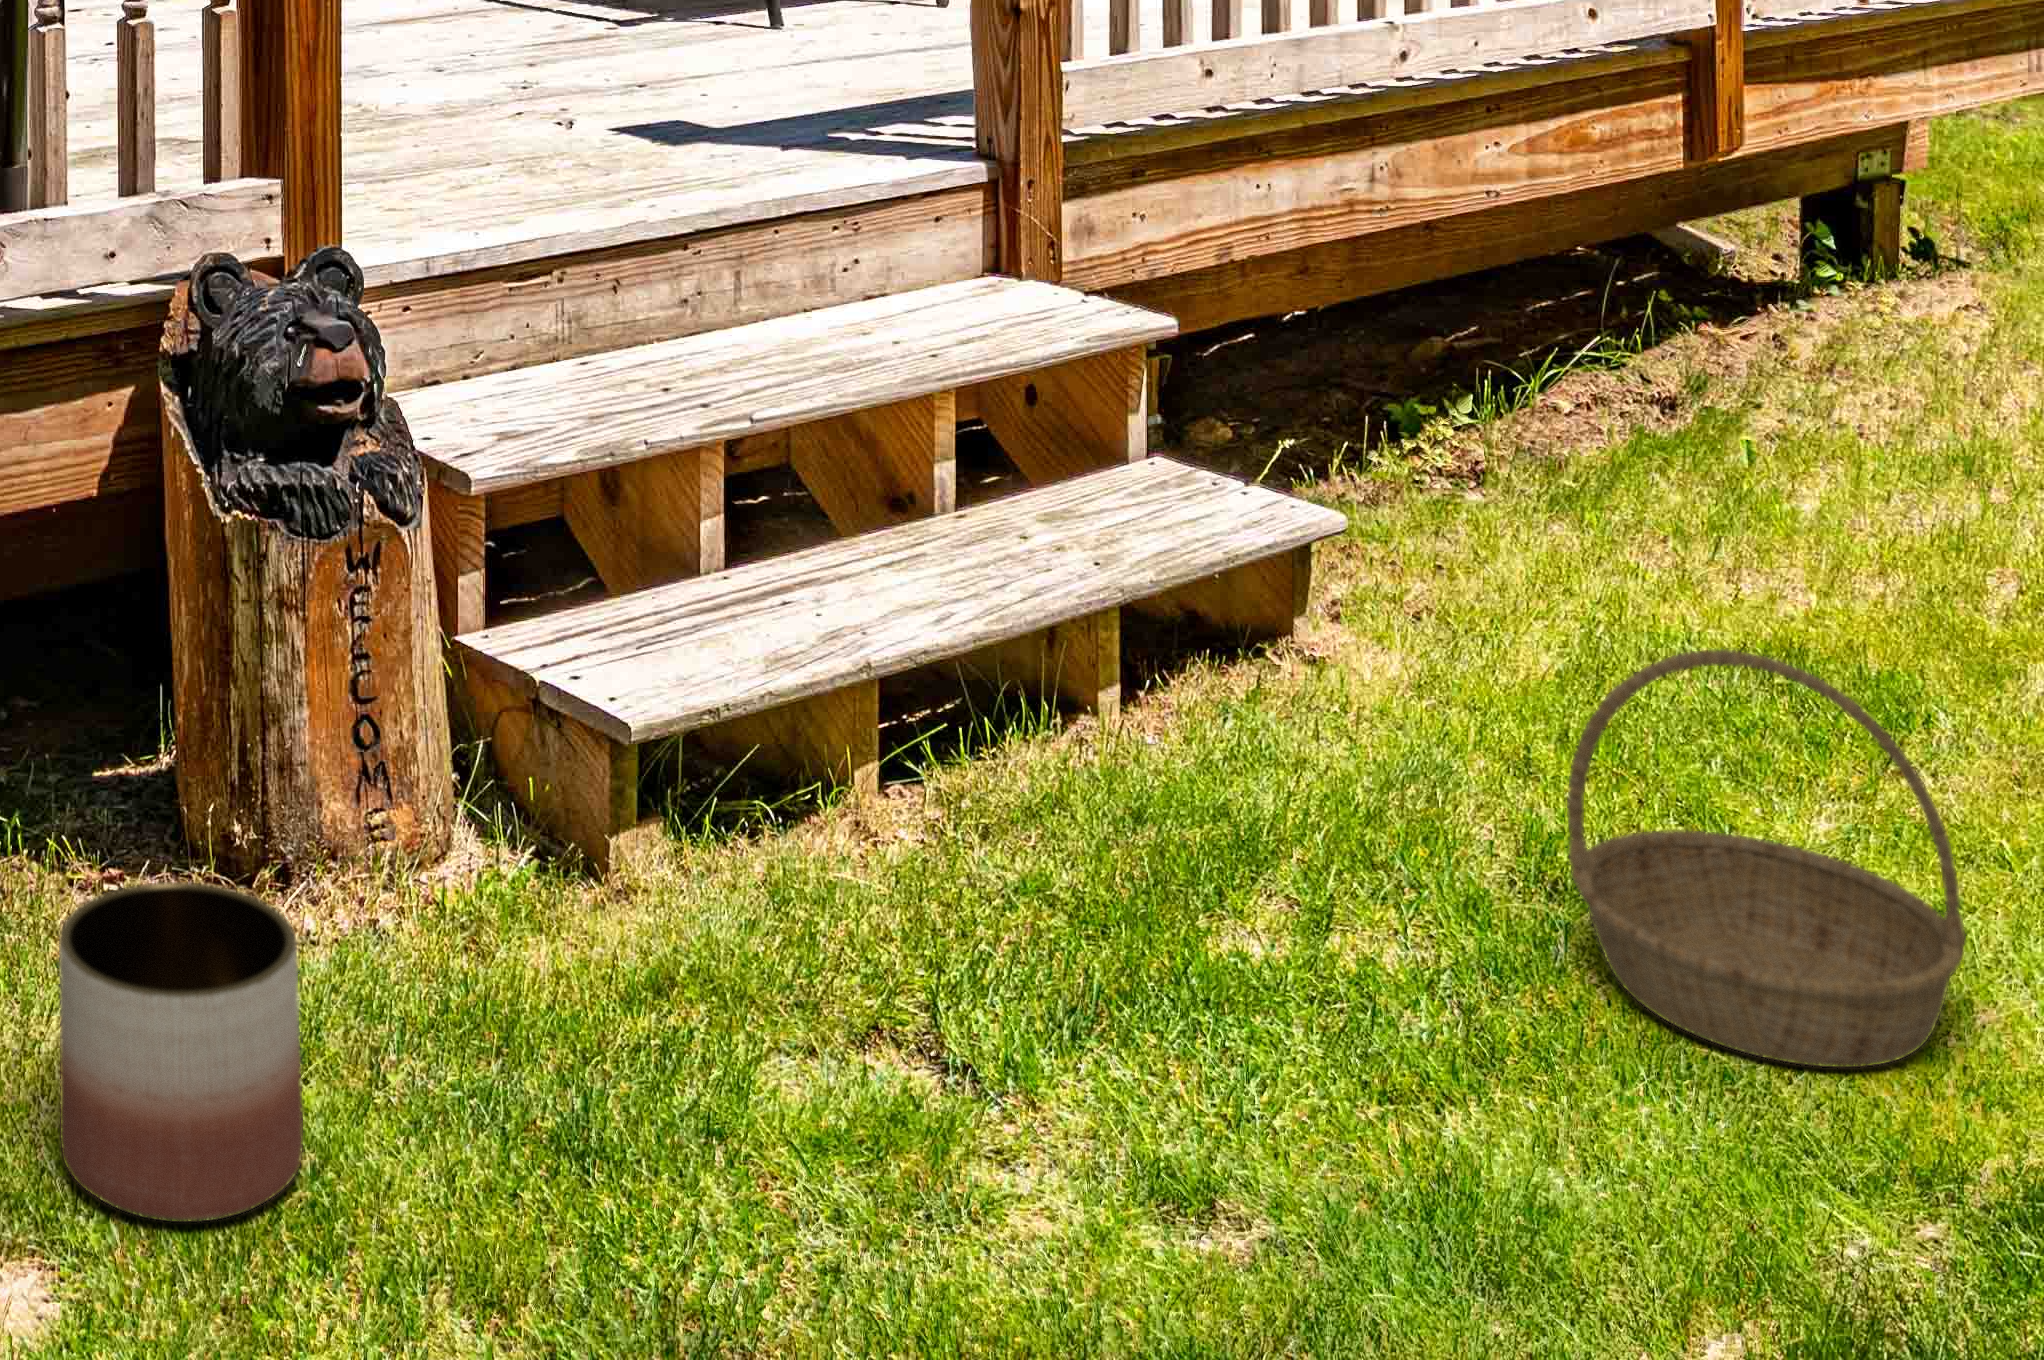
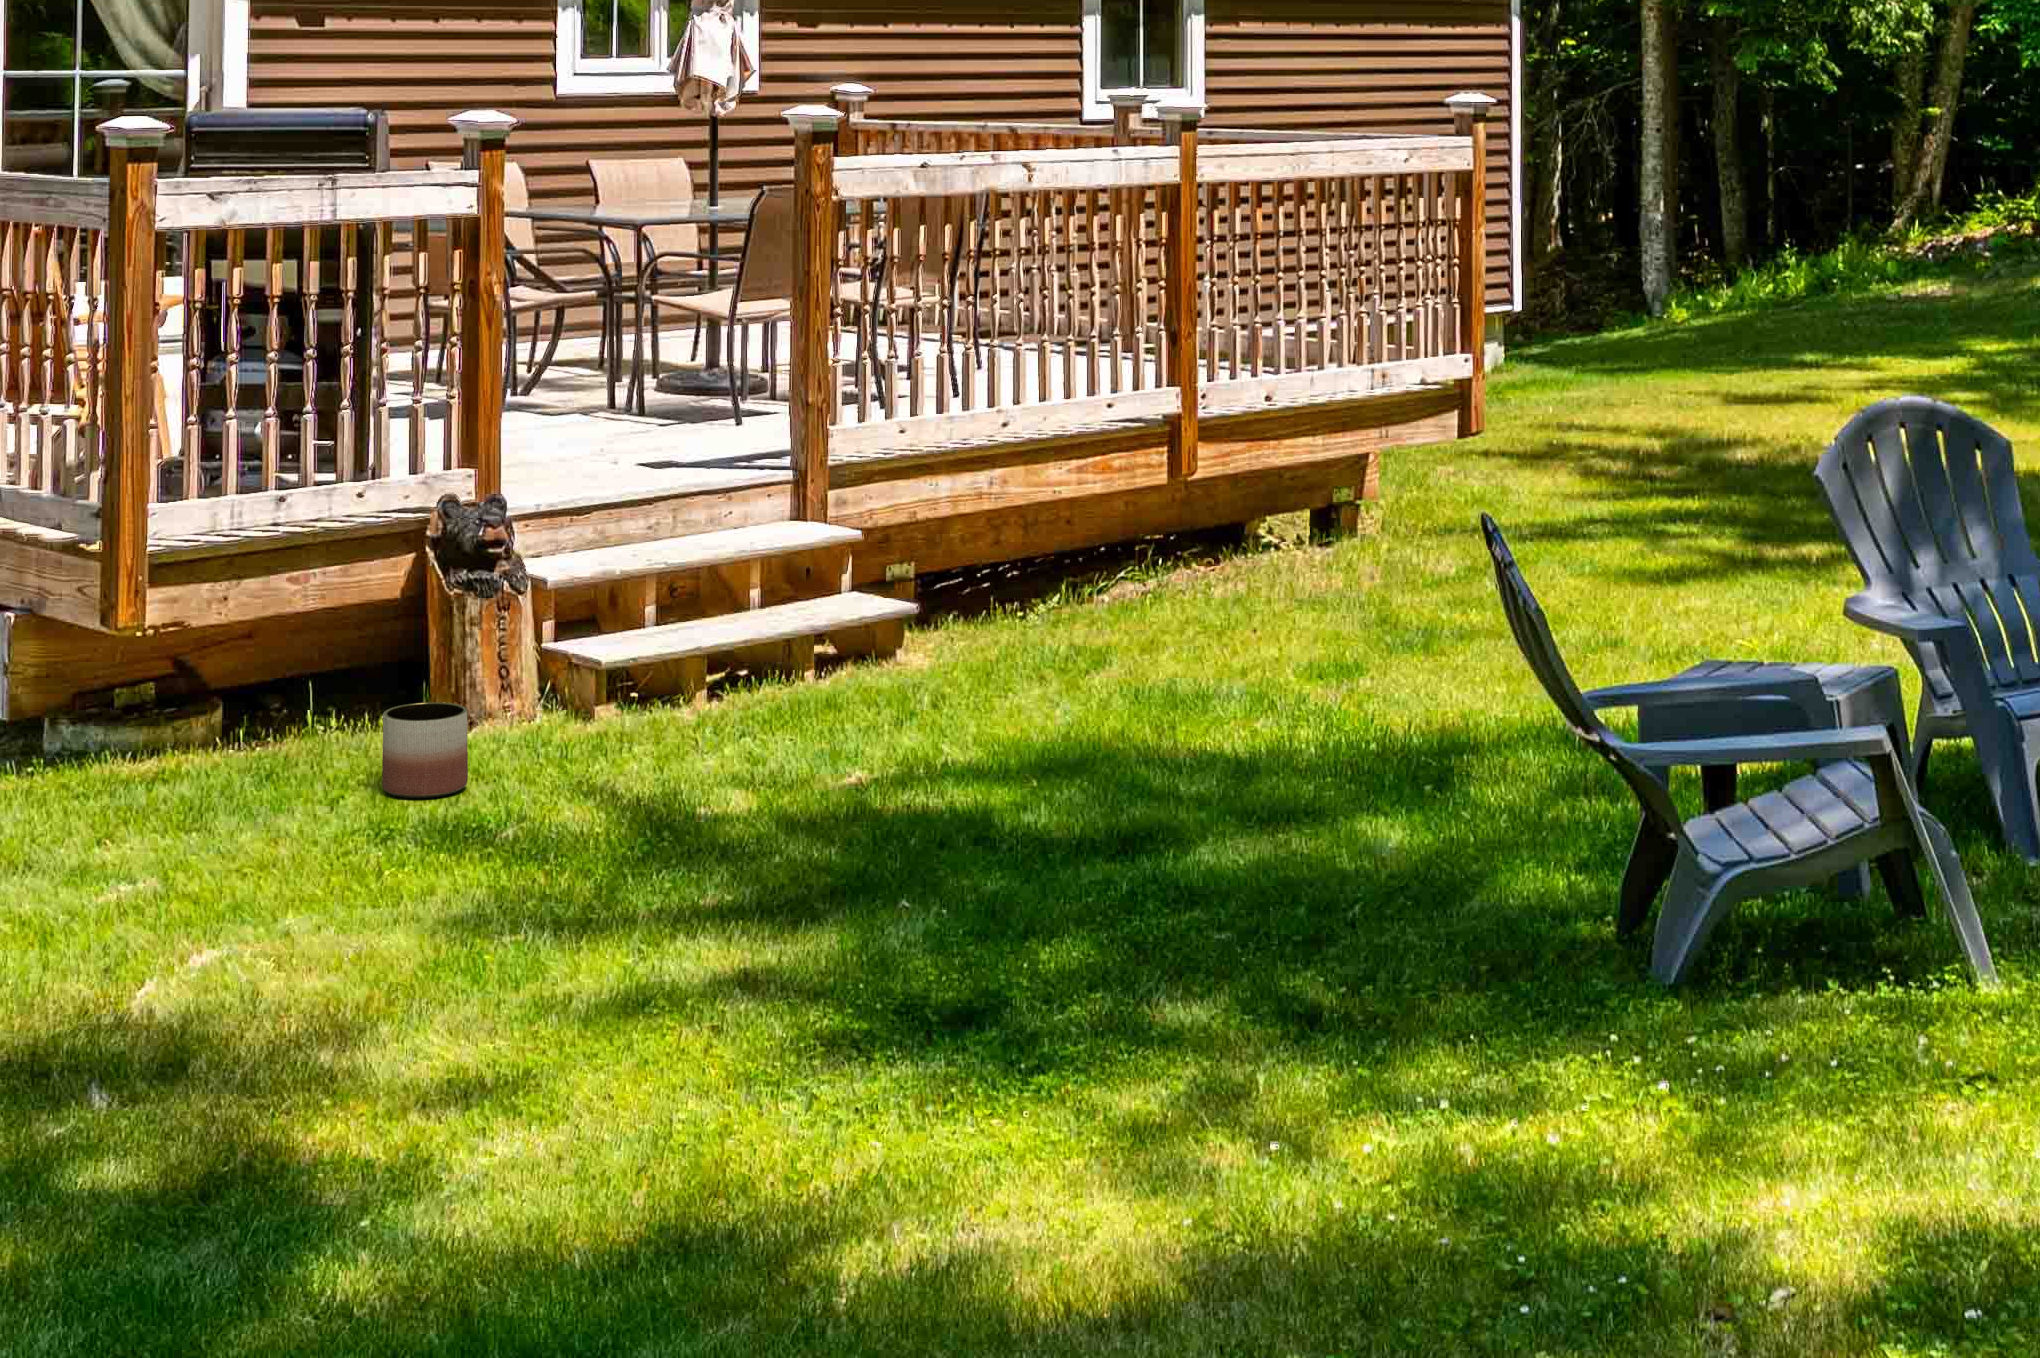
basket: present [1567,649,1966,1067] -> none [946,614,1066,750]

